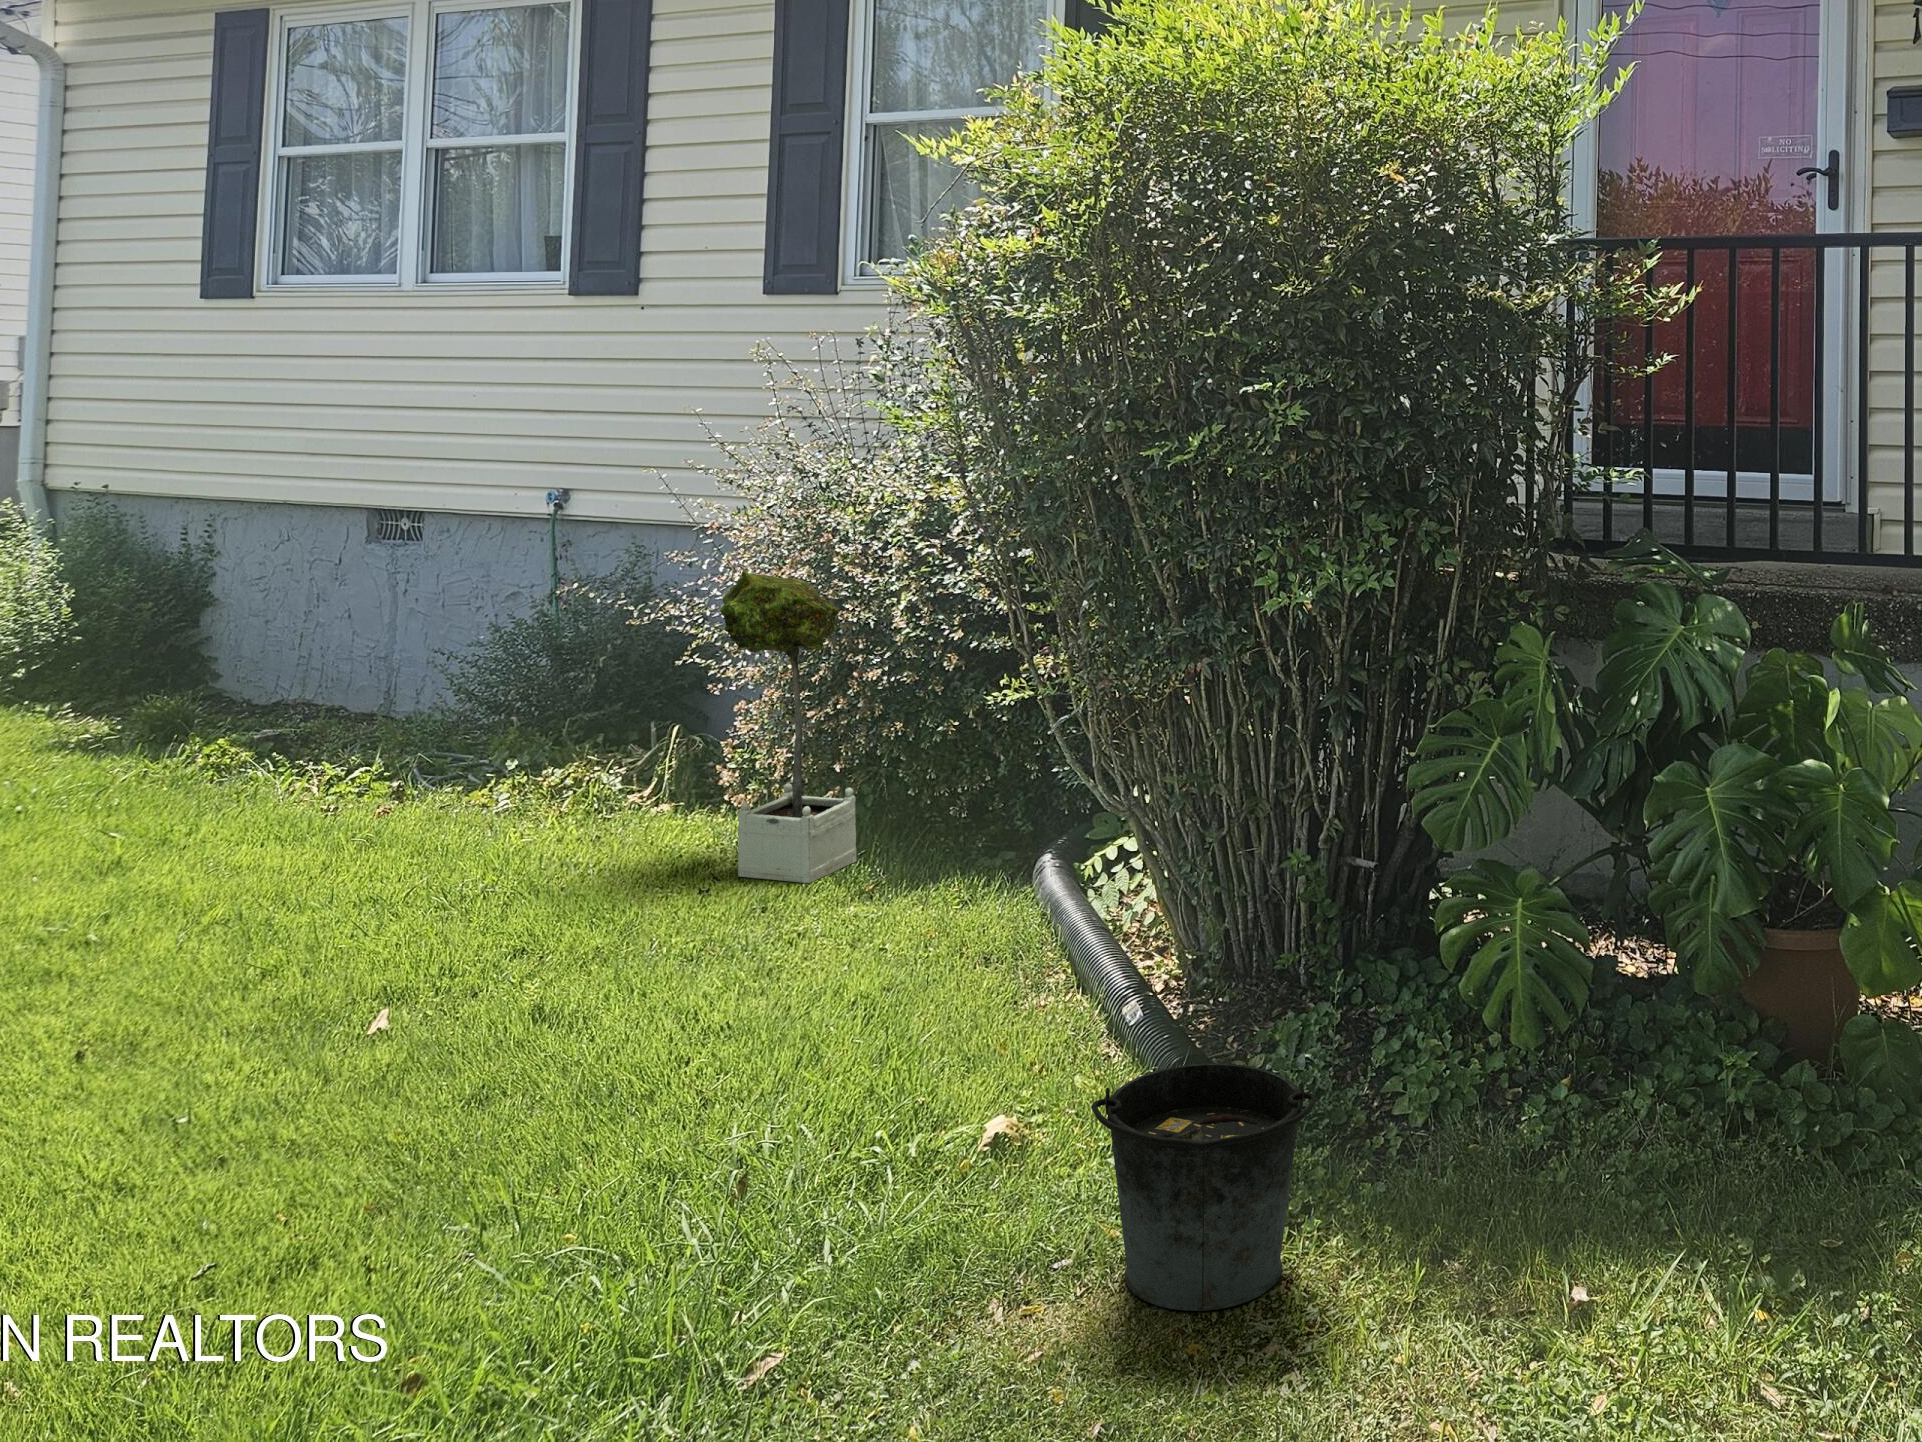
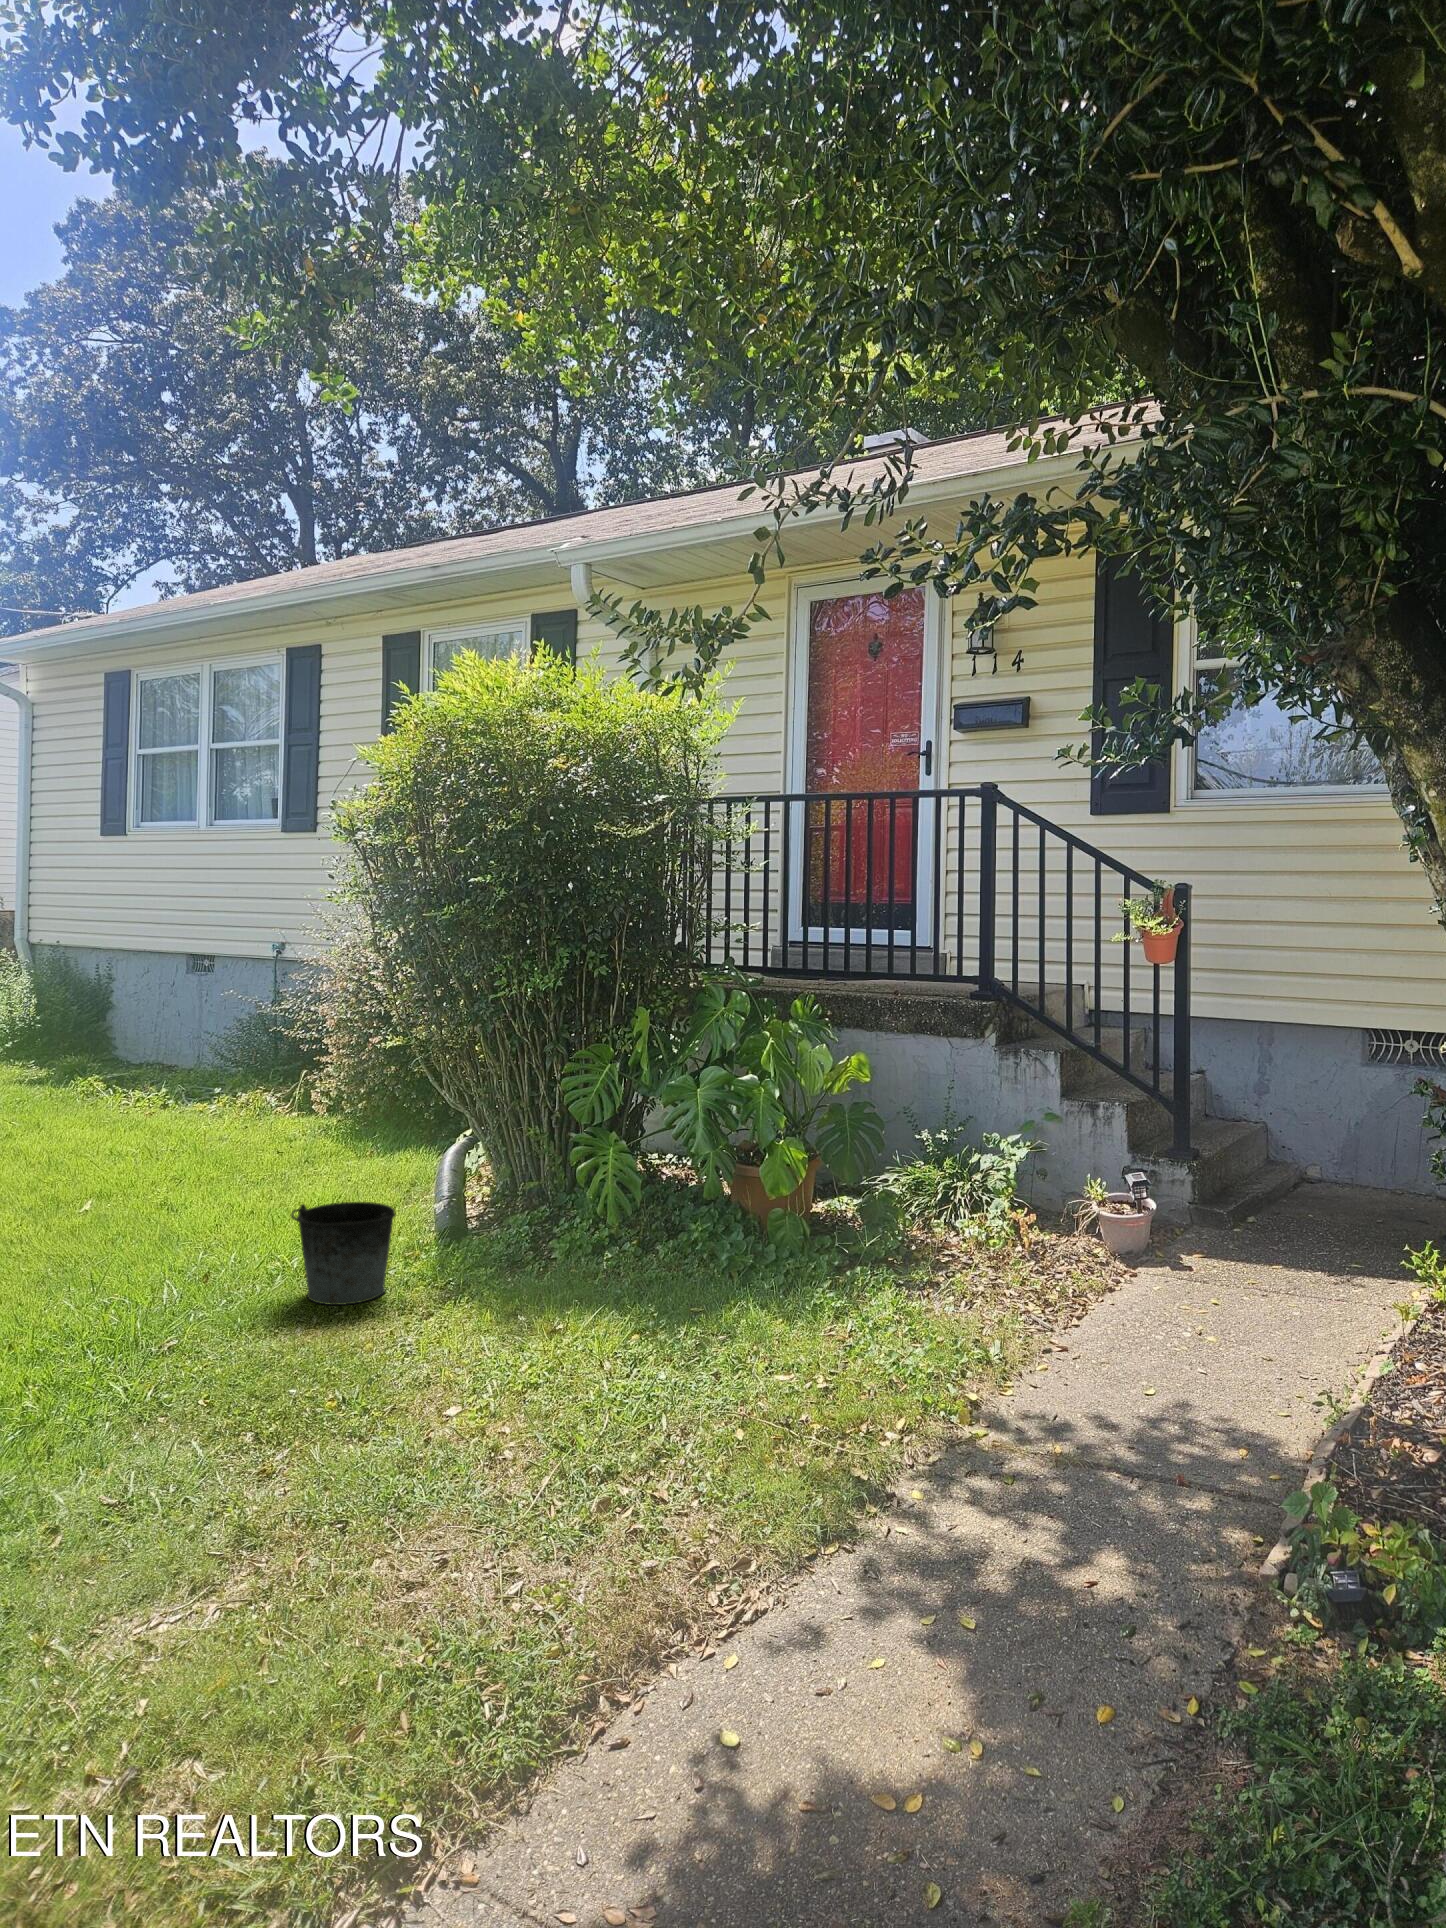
potted tree: present [720,570,857,883] -> none [284,979,359,1147]

